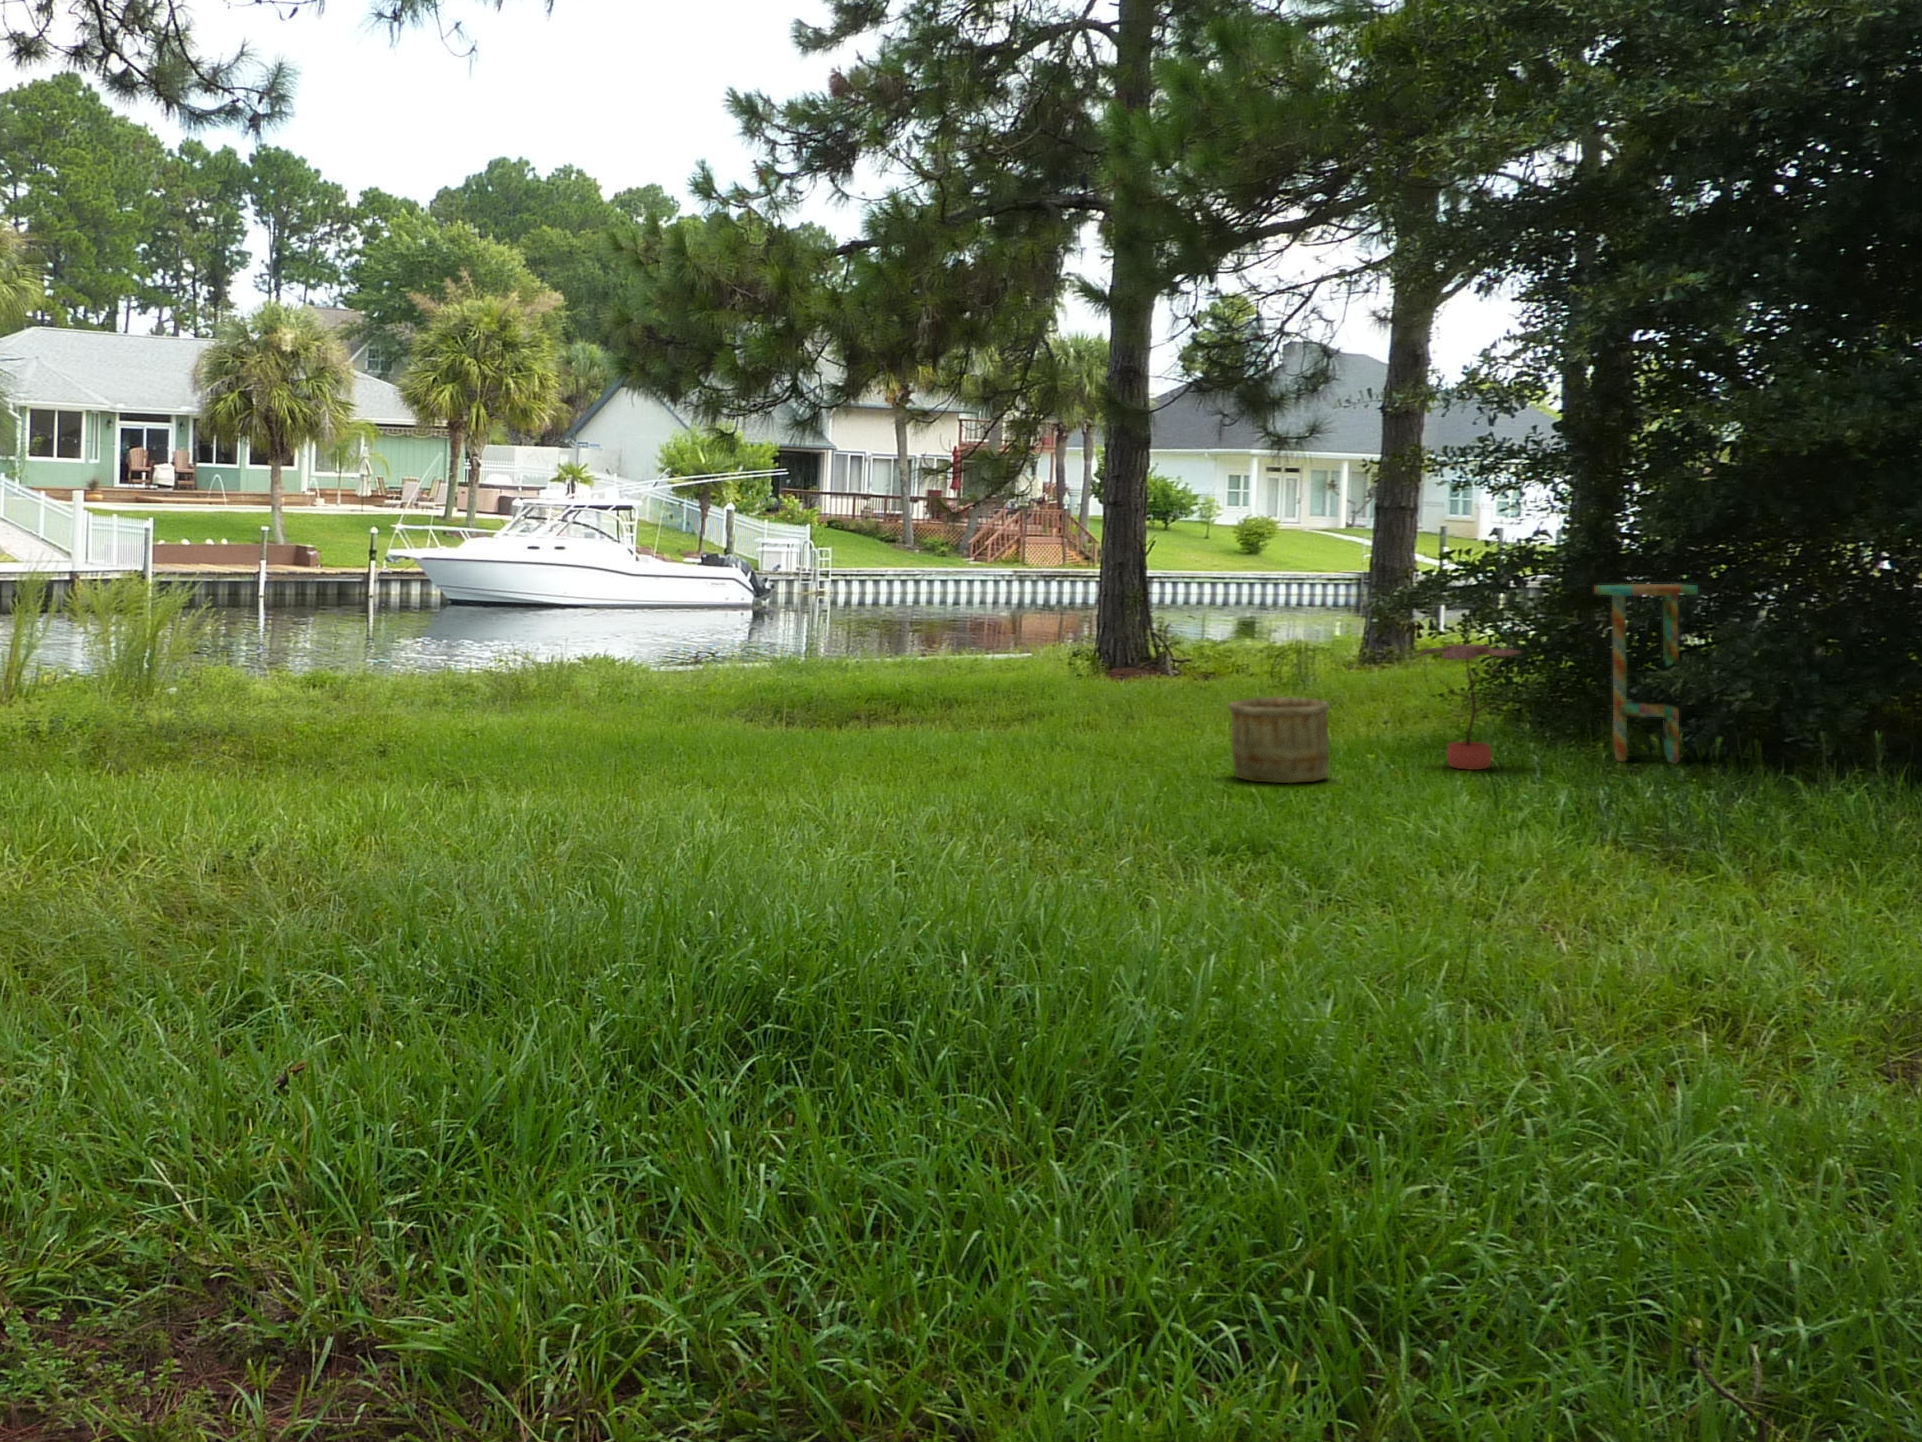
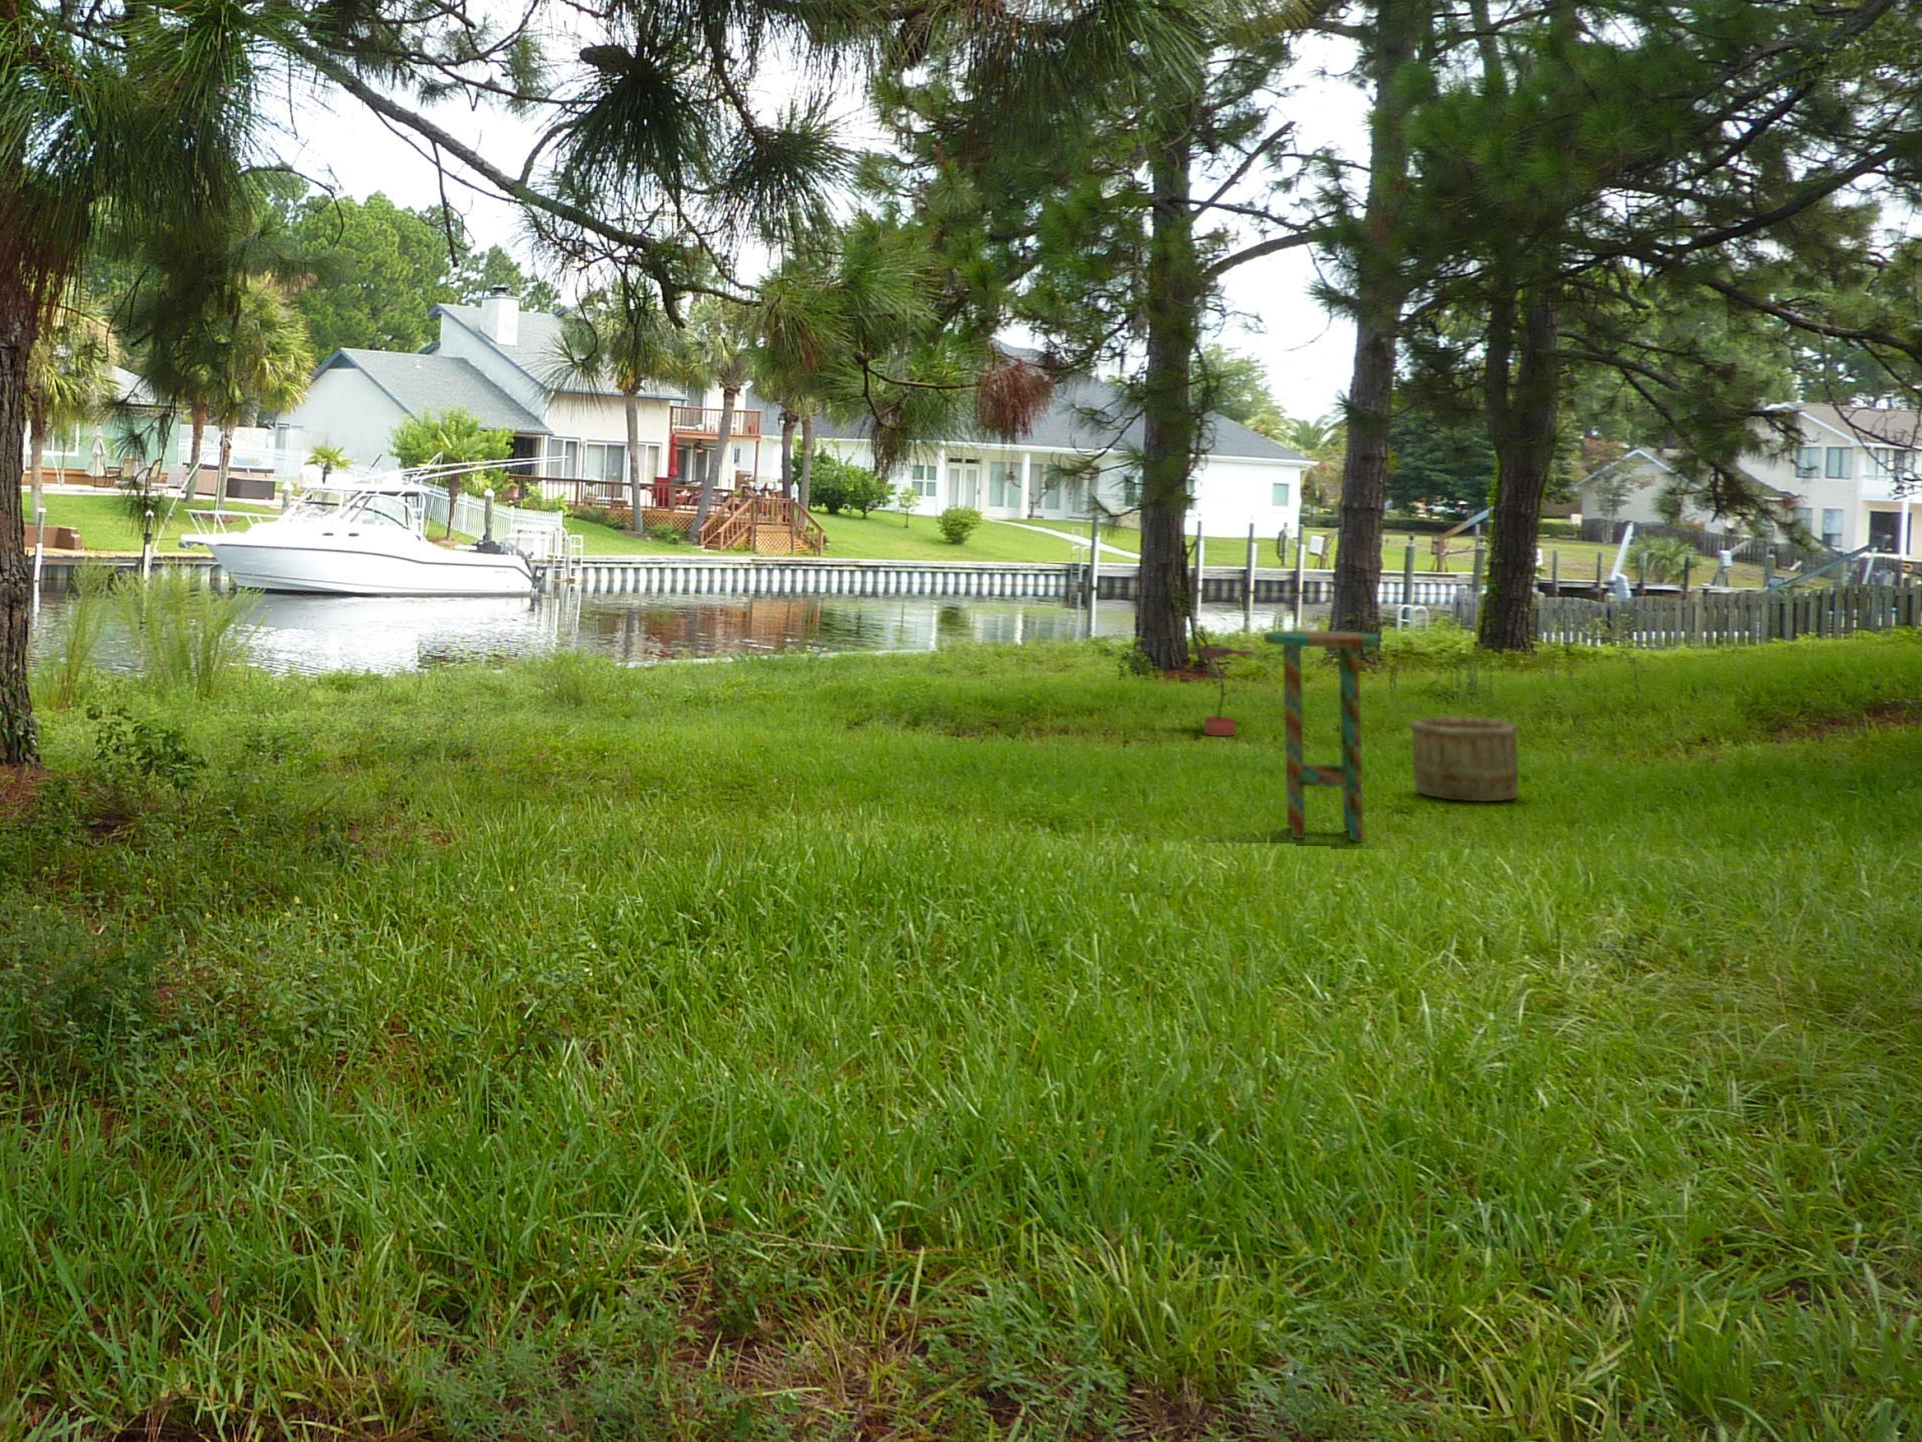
side table: present [1594,584,1698,764] -> present [1264,631,1380,842]
potted plant: present [1418,644,1520,770] -> present [1184,646,1254,736]

